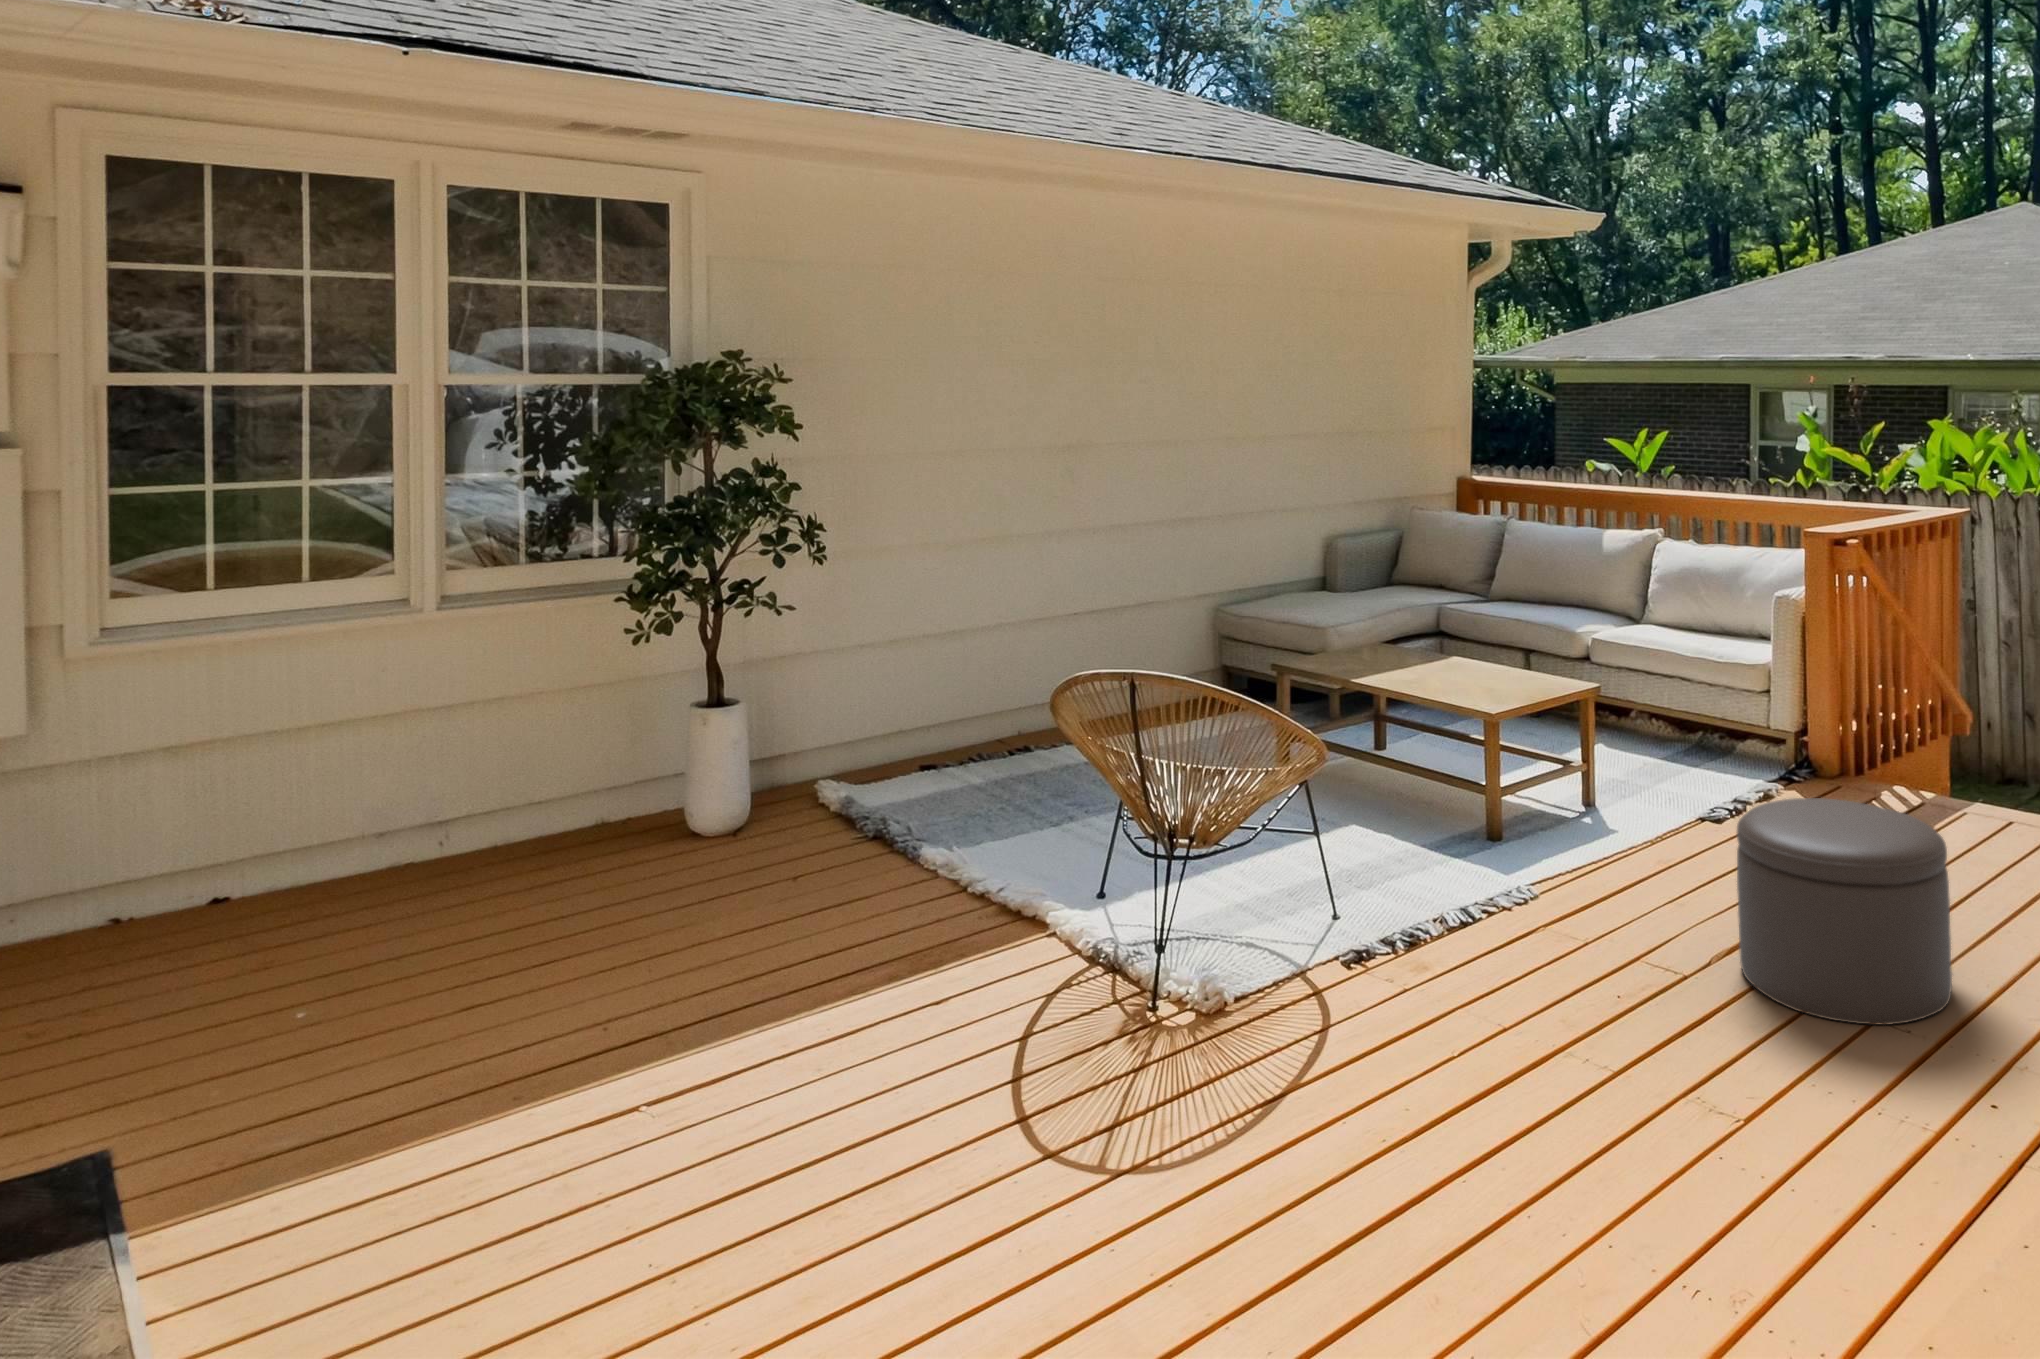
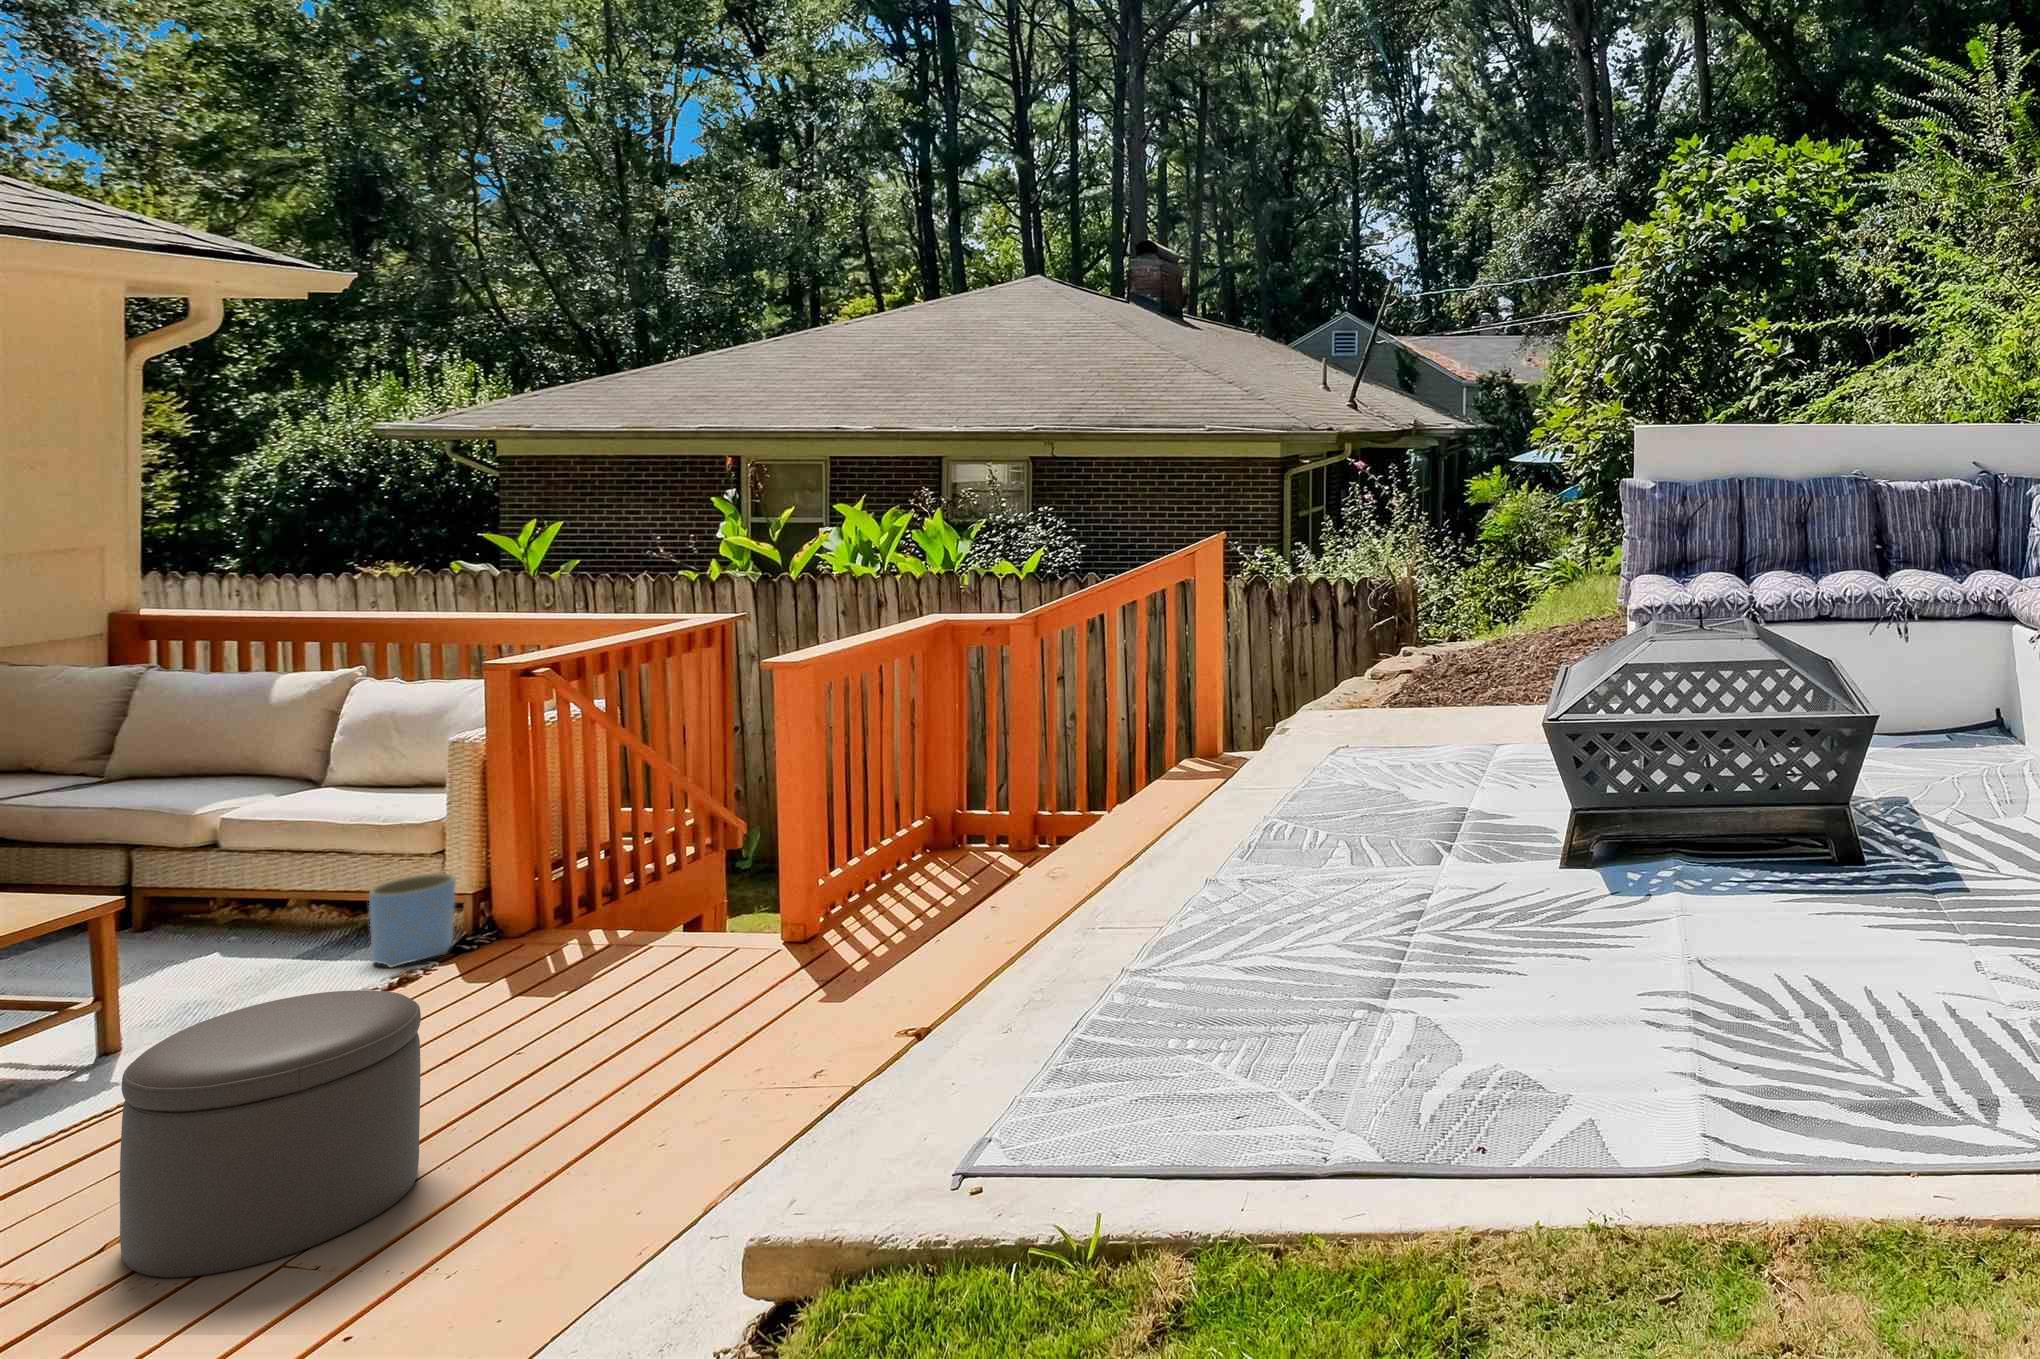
planter: none [1721,708,1783,782] -> present [369,873,456,967]

